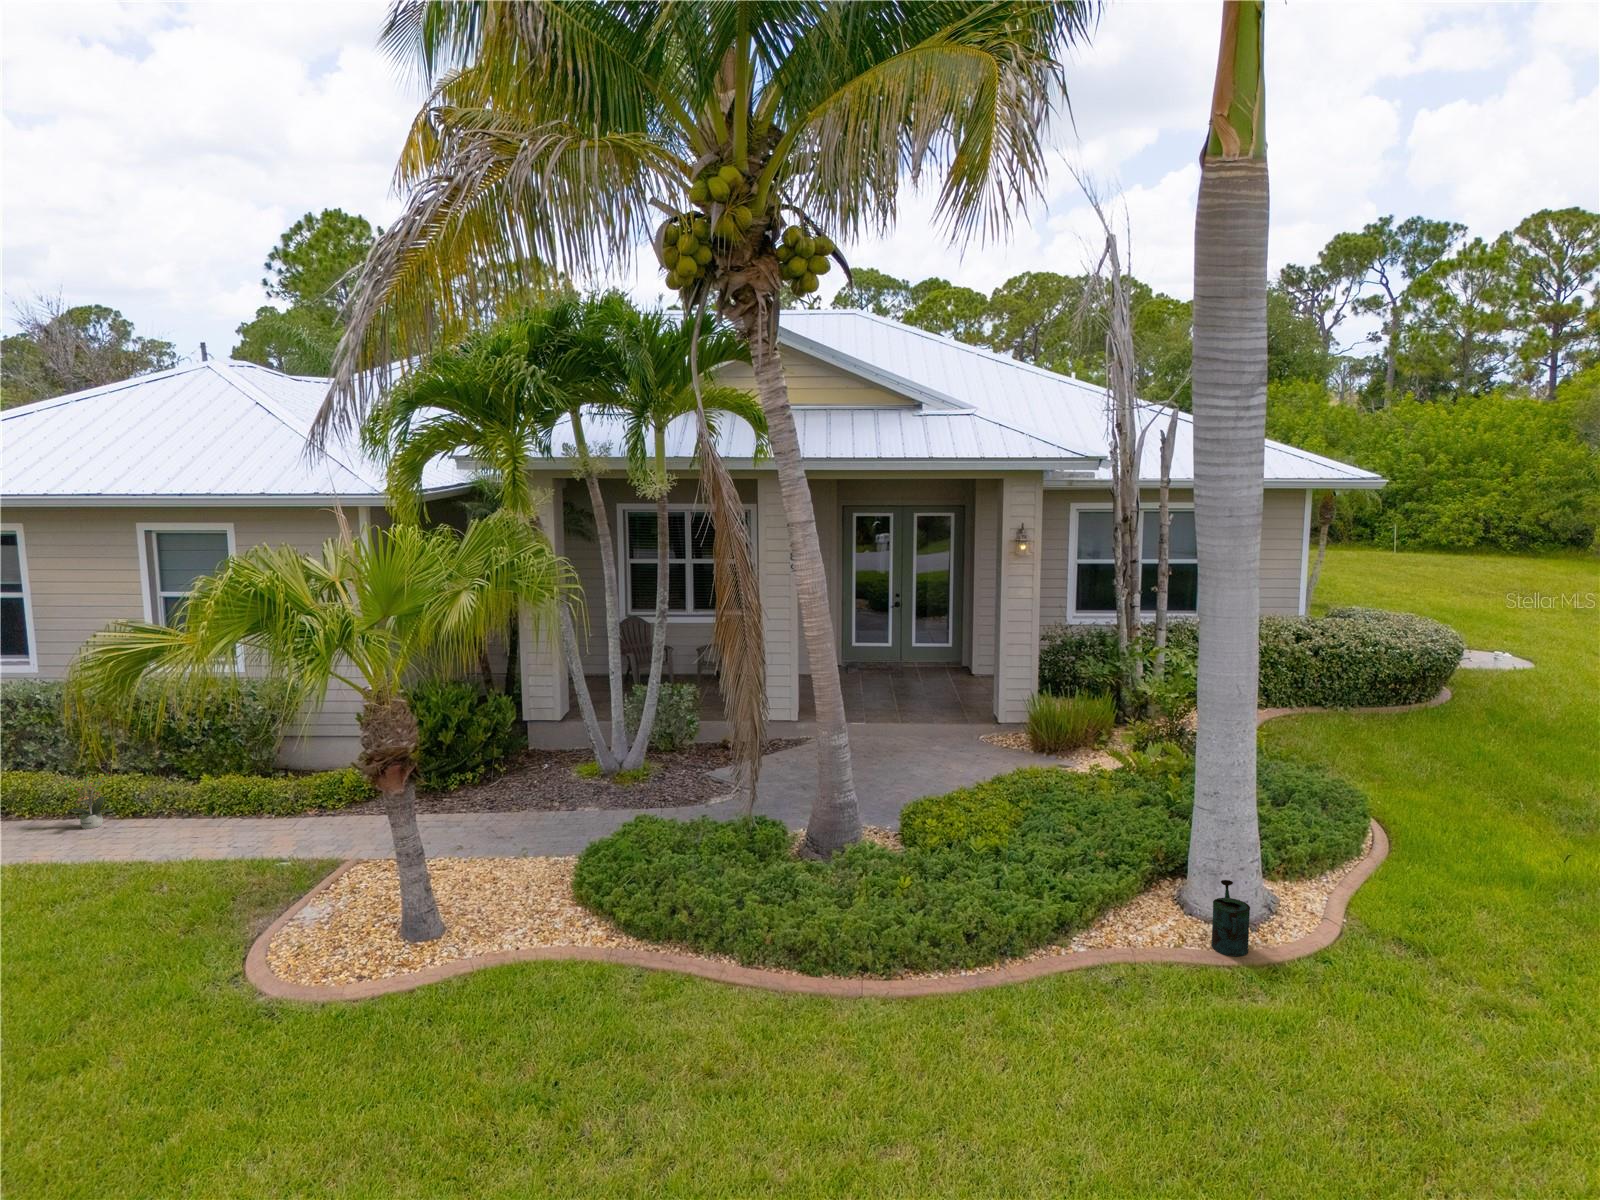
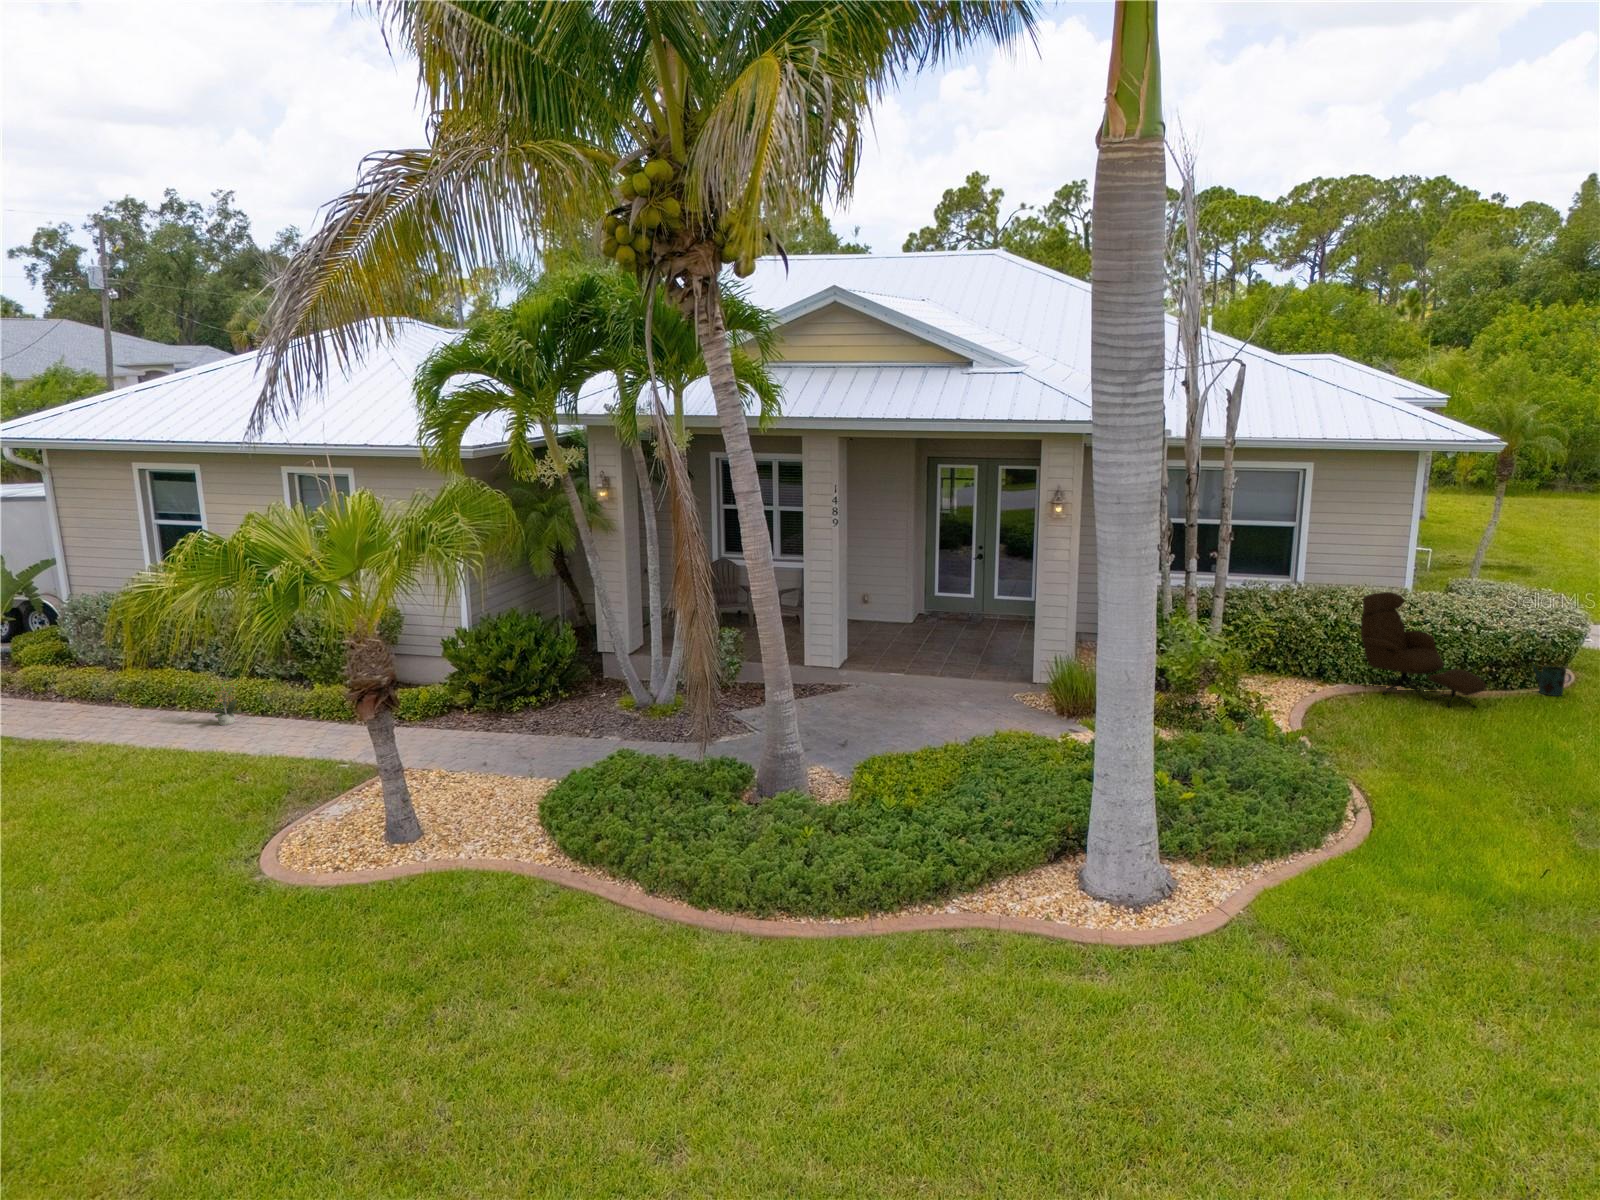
lounge chair: none [1291,619,1405,721] -> present [1361,592,1486,708]
watering can: present [1211,880,1250,956] -> present [1528,658,1571,696]

